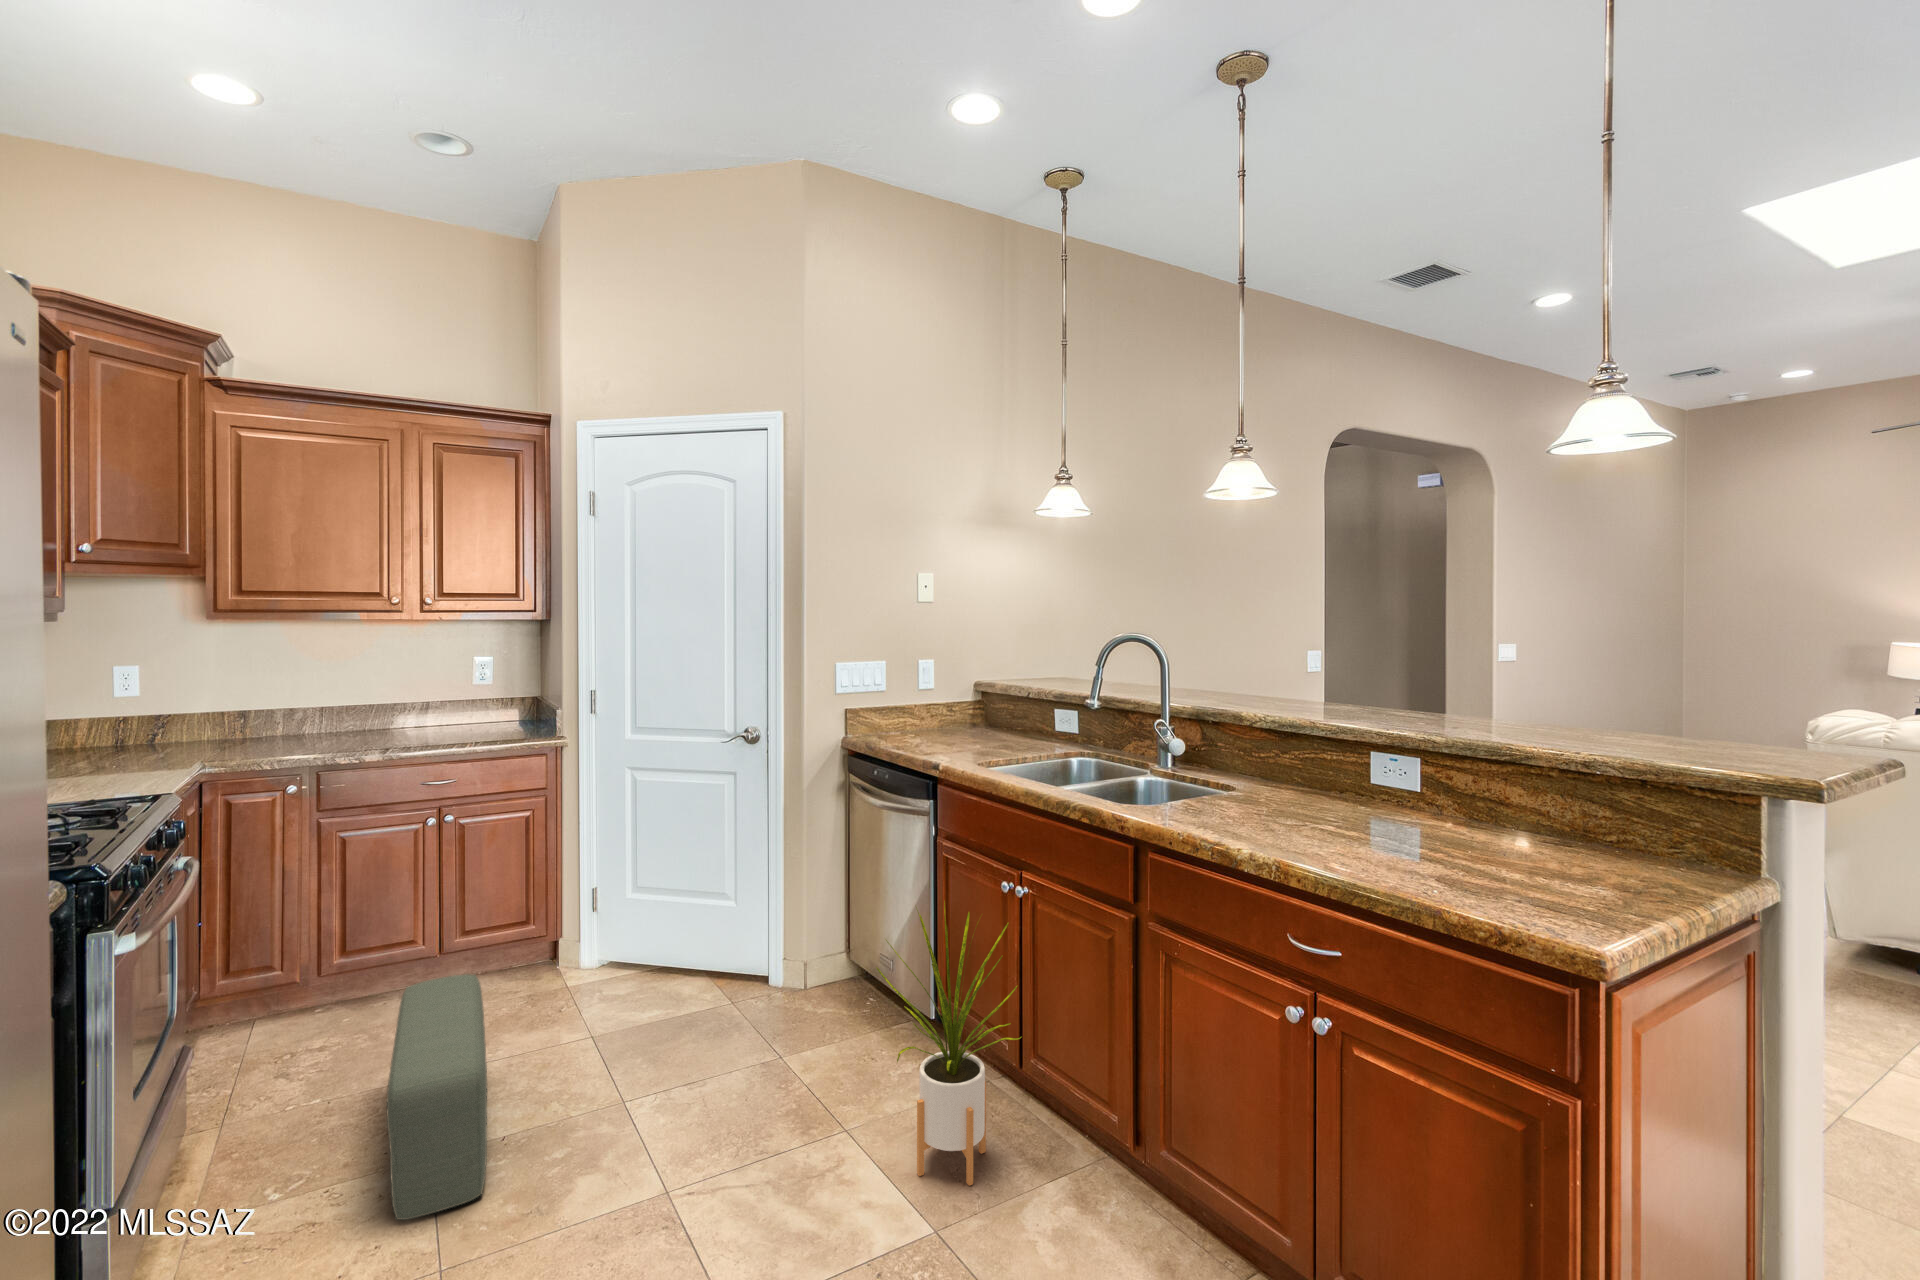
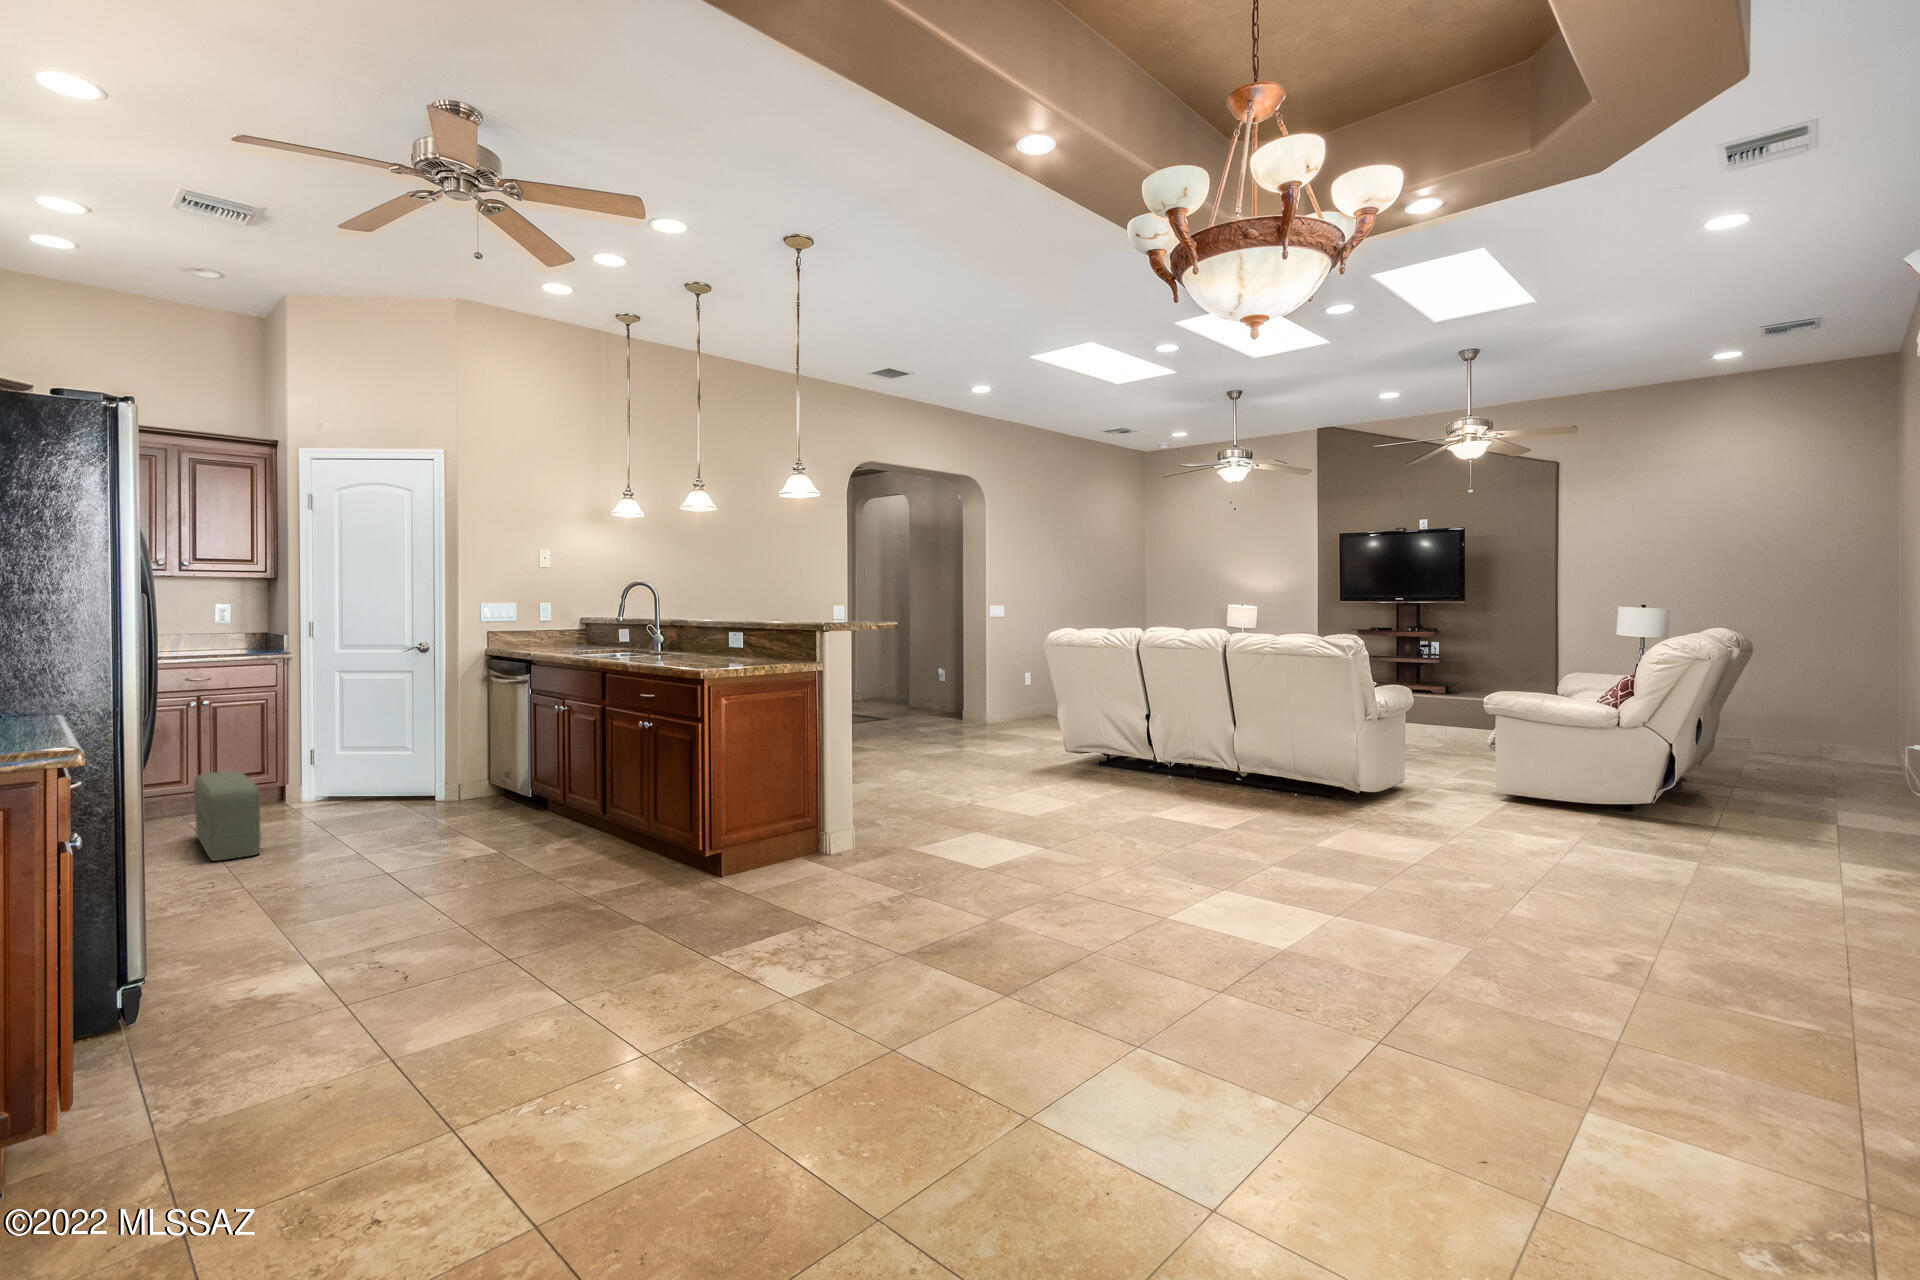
house plant: present [876,902,1021,1186] -> none [483,705,561,837]

